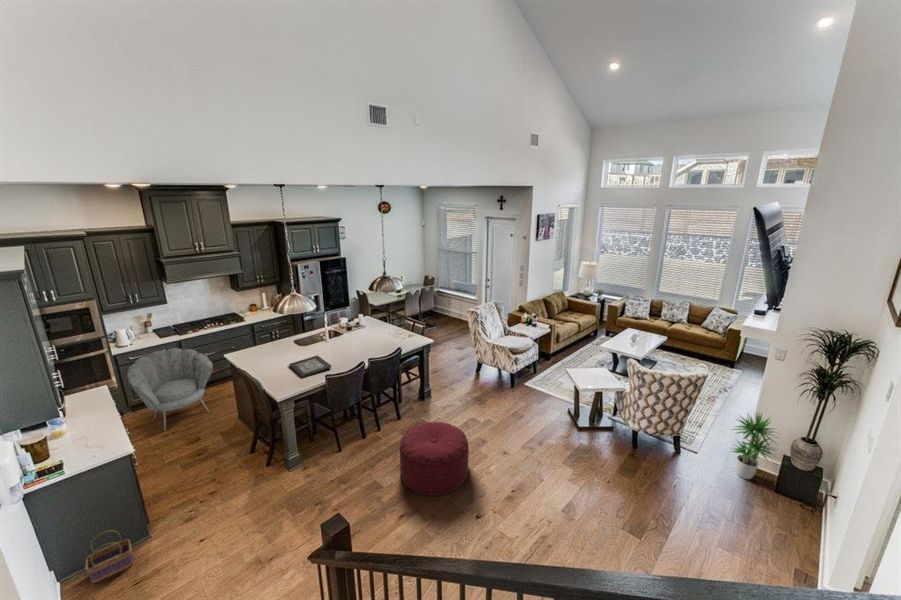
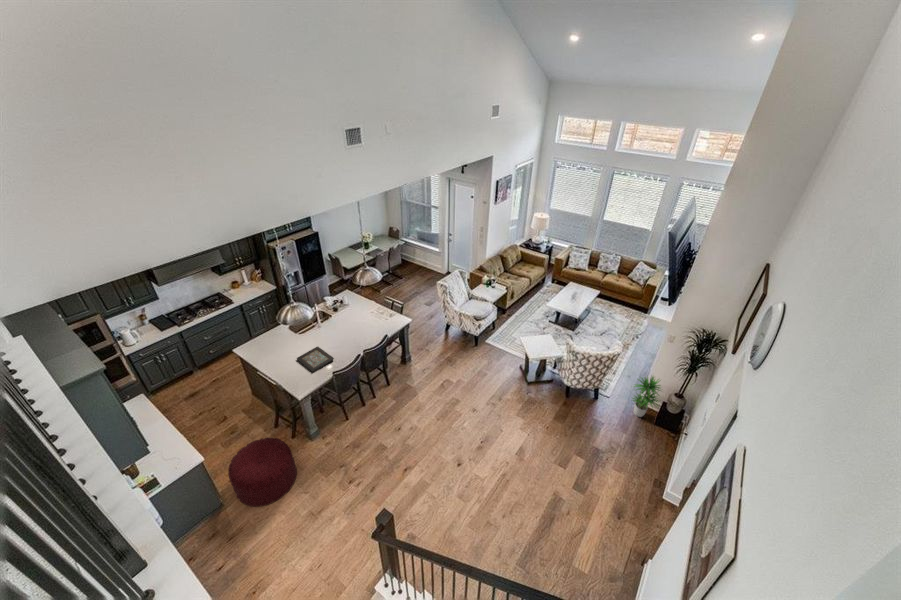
armchair: present [127,348,213,431] -> none [147,340,222,413]
ottoman: present [400,422,469,496] -> present [228,437,297,507]
basket: present [85,530,134,584] -> none [190,508,222,542]

